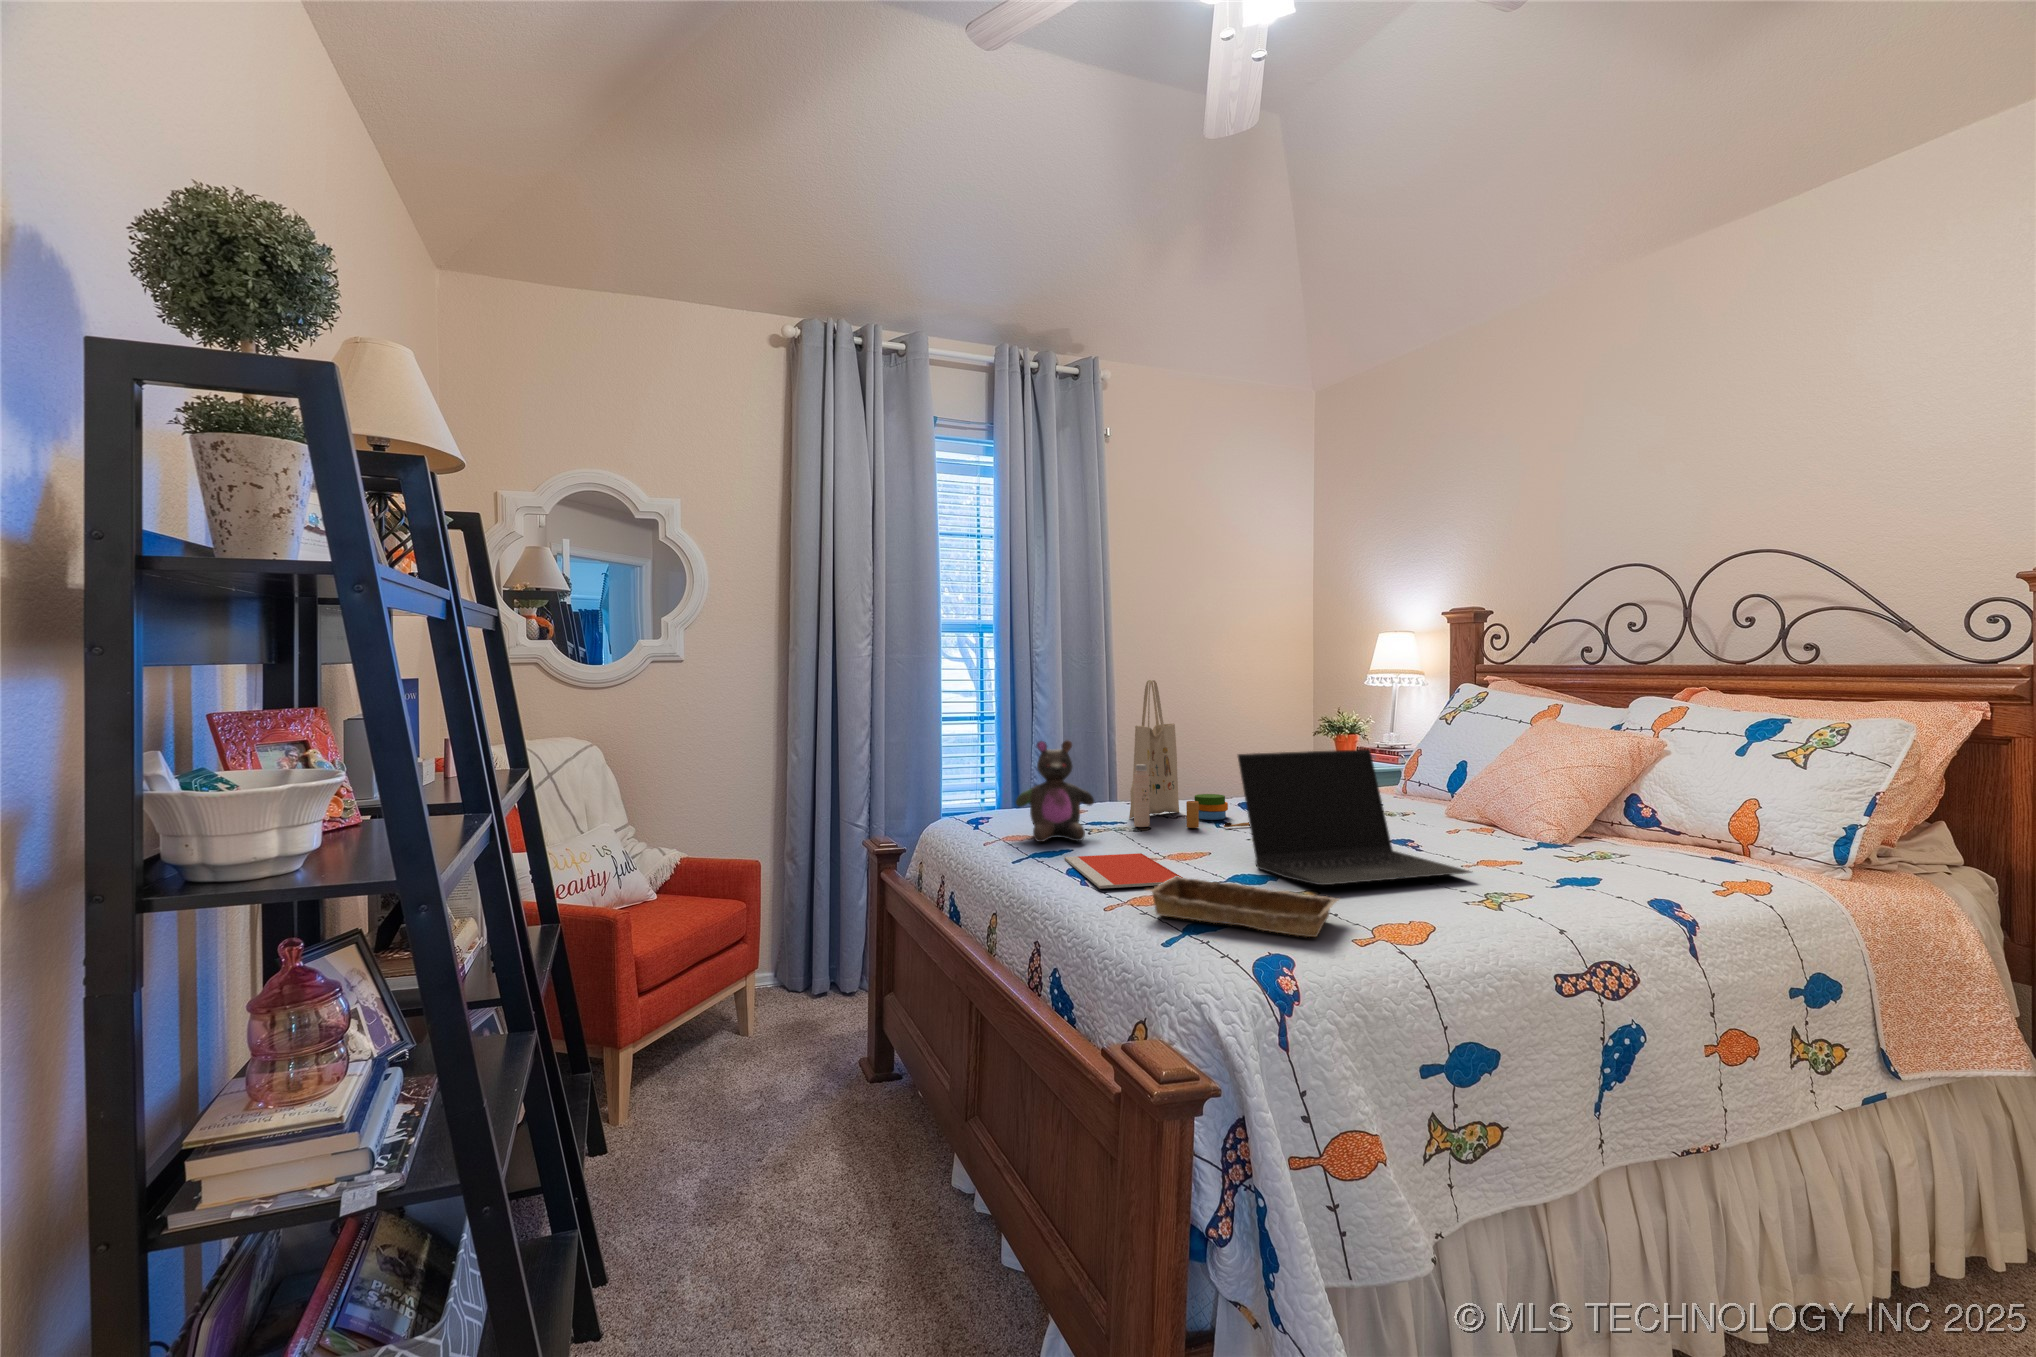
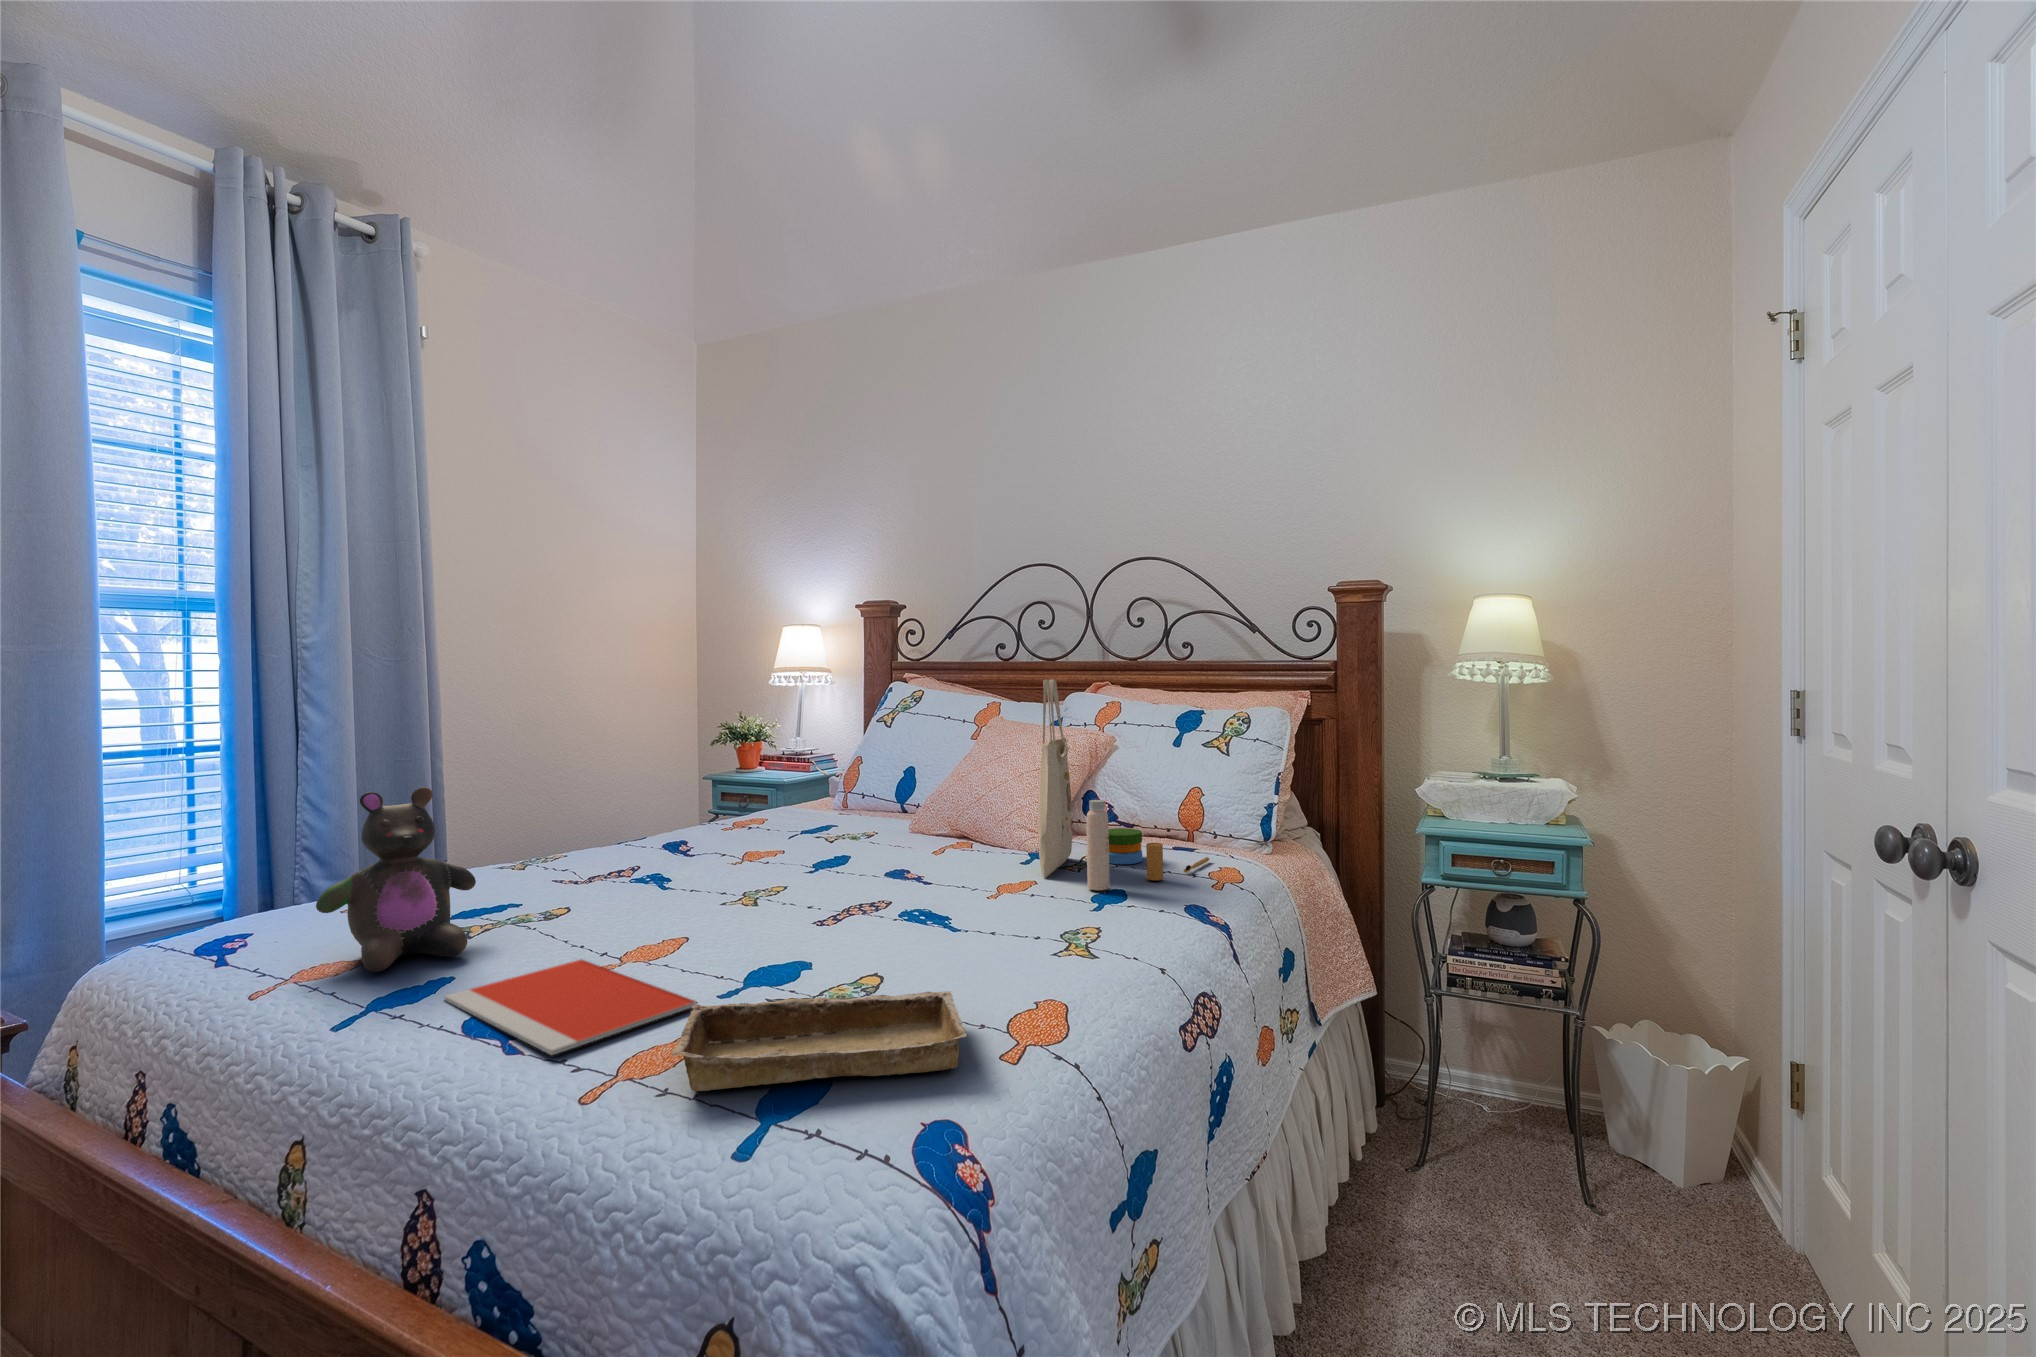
tote bag: present [1129,680,1250,828] -> present [1038,679,1209,890]
laptop: present [1238,749,1471,885] -> none [735,767,1027,968]

